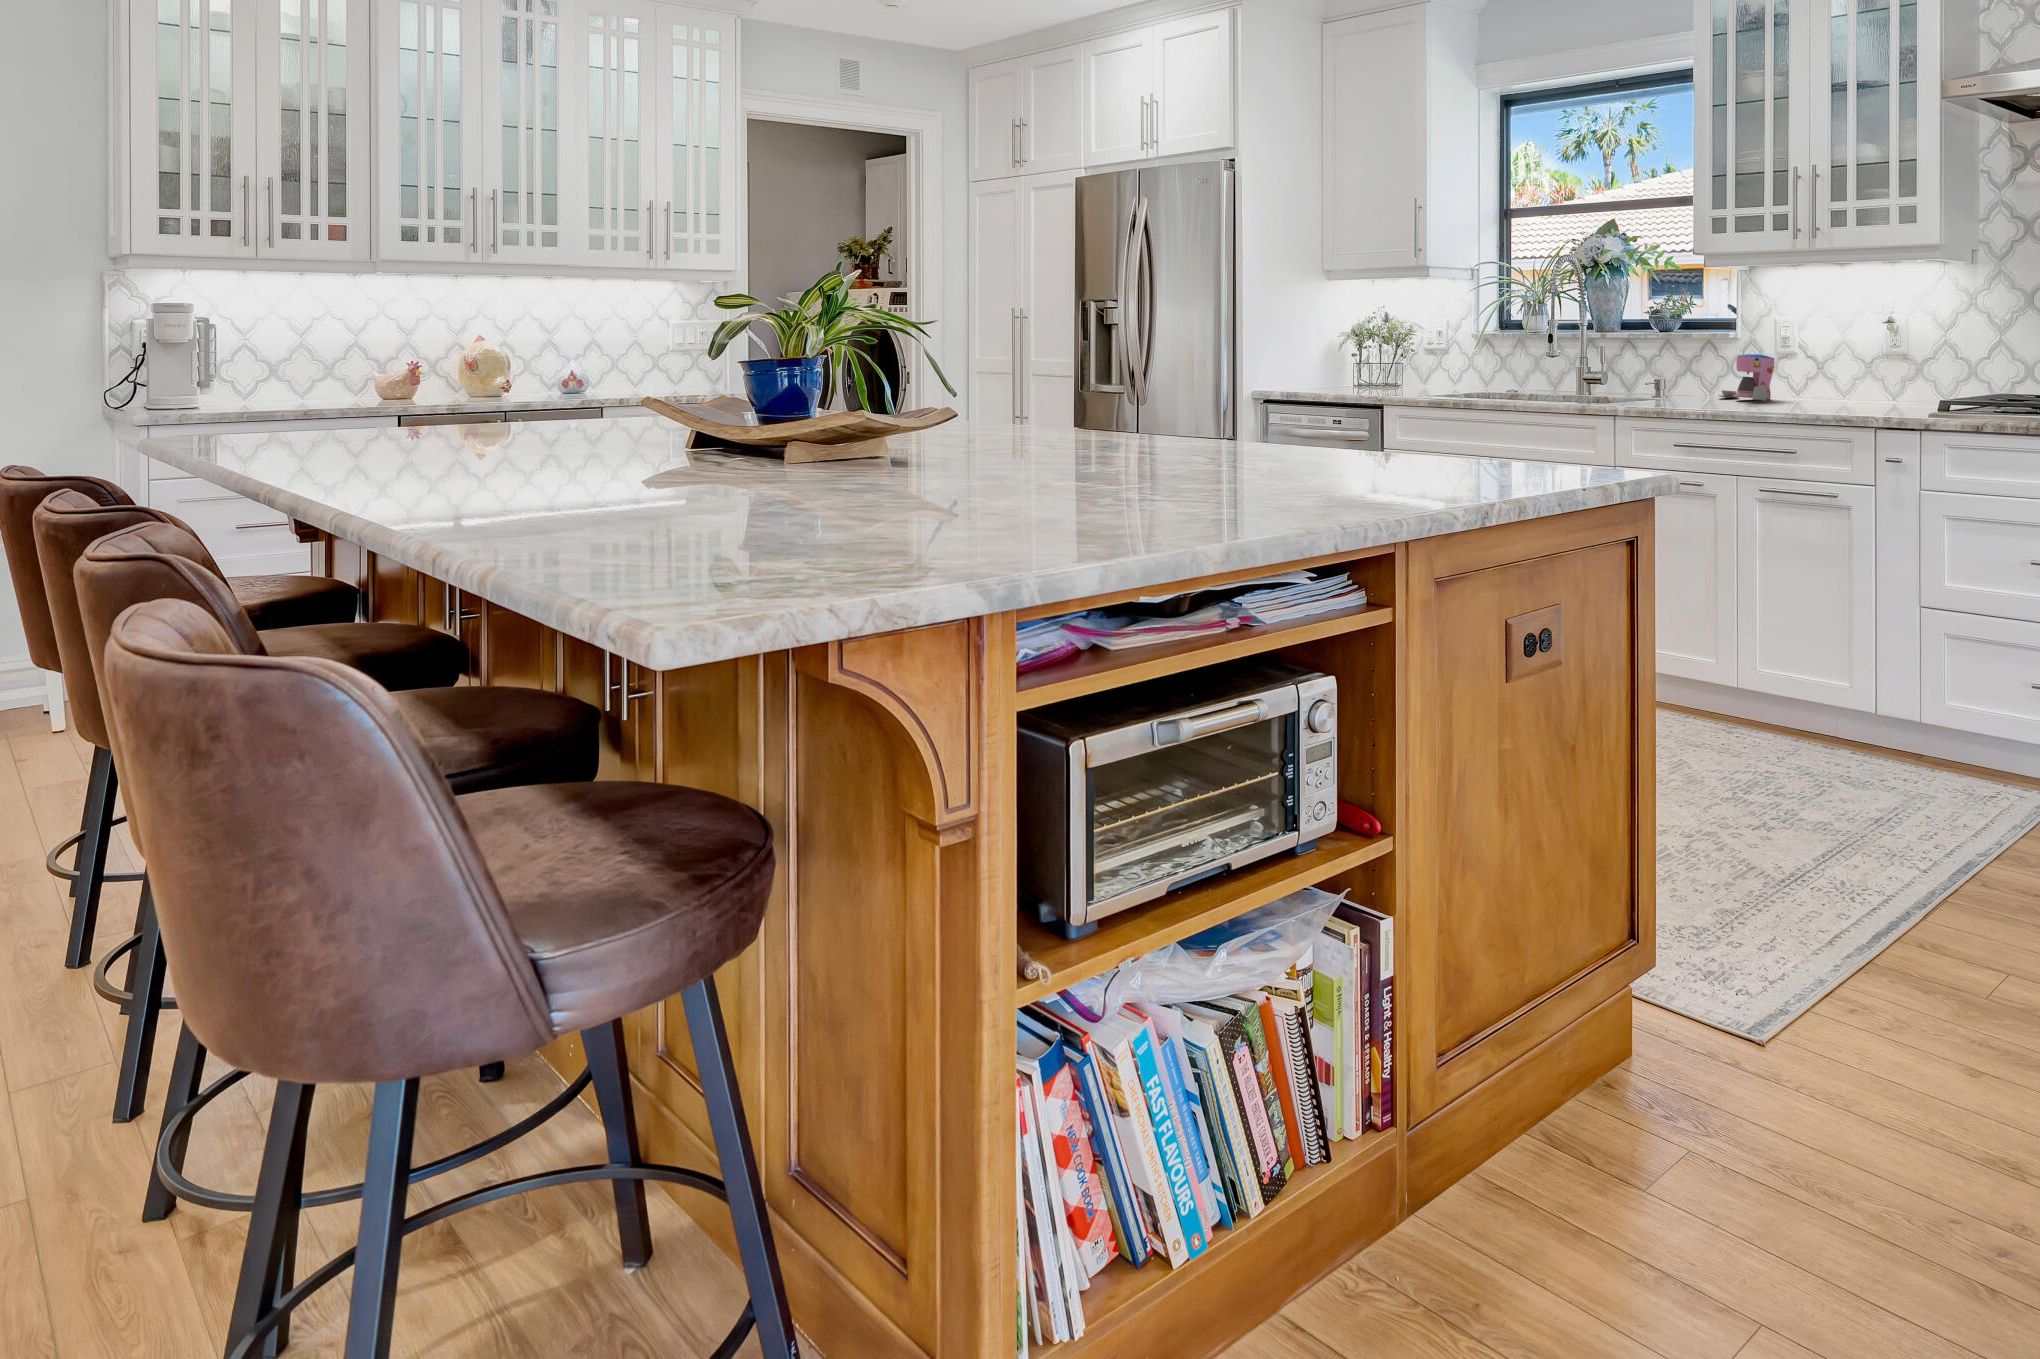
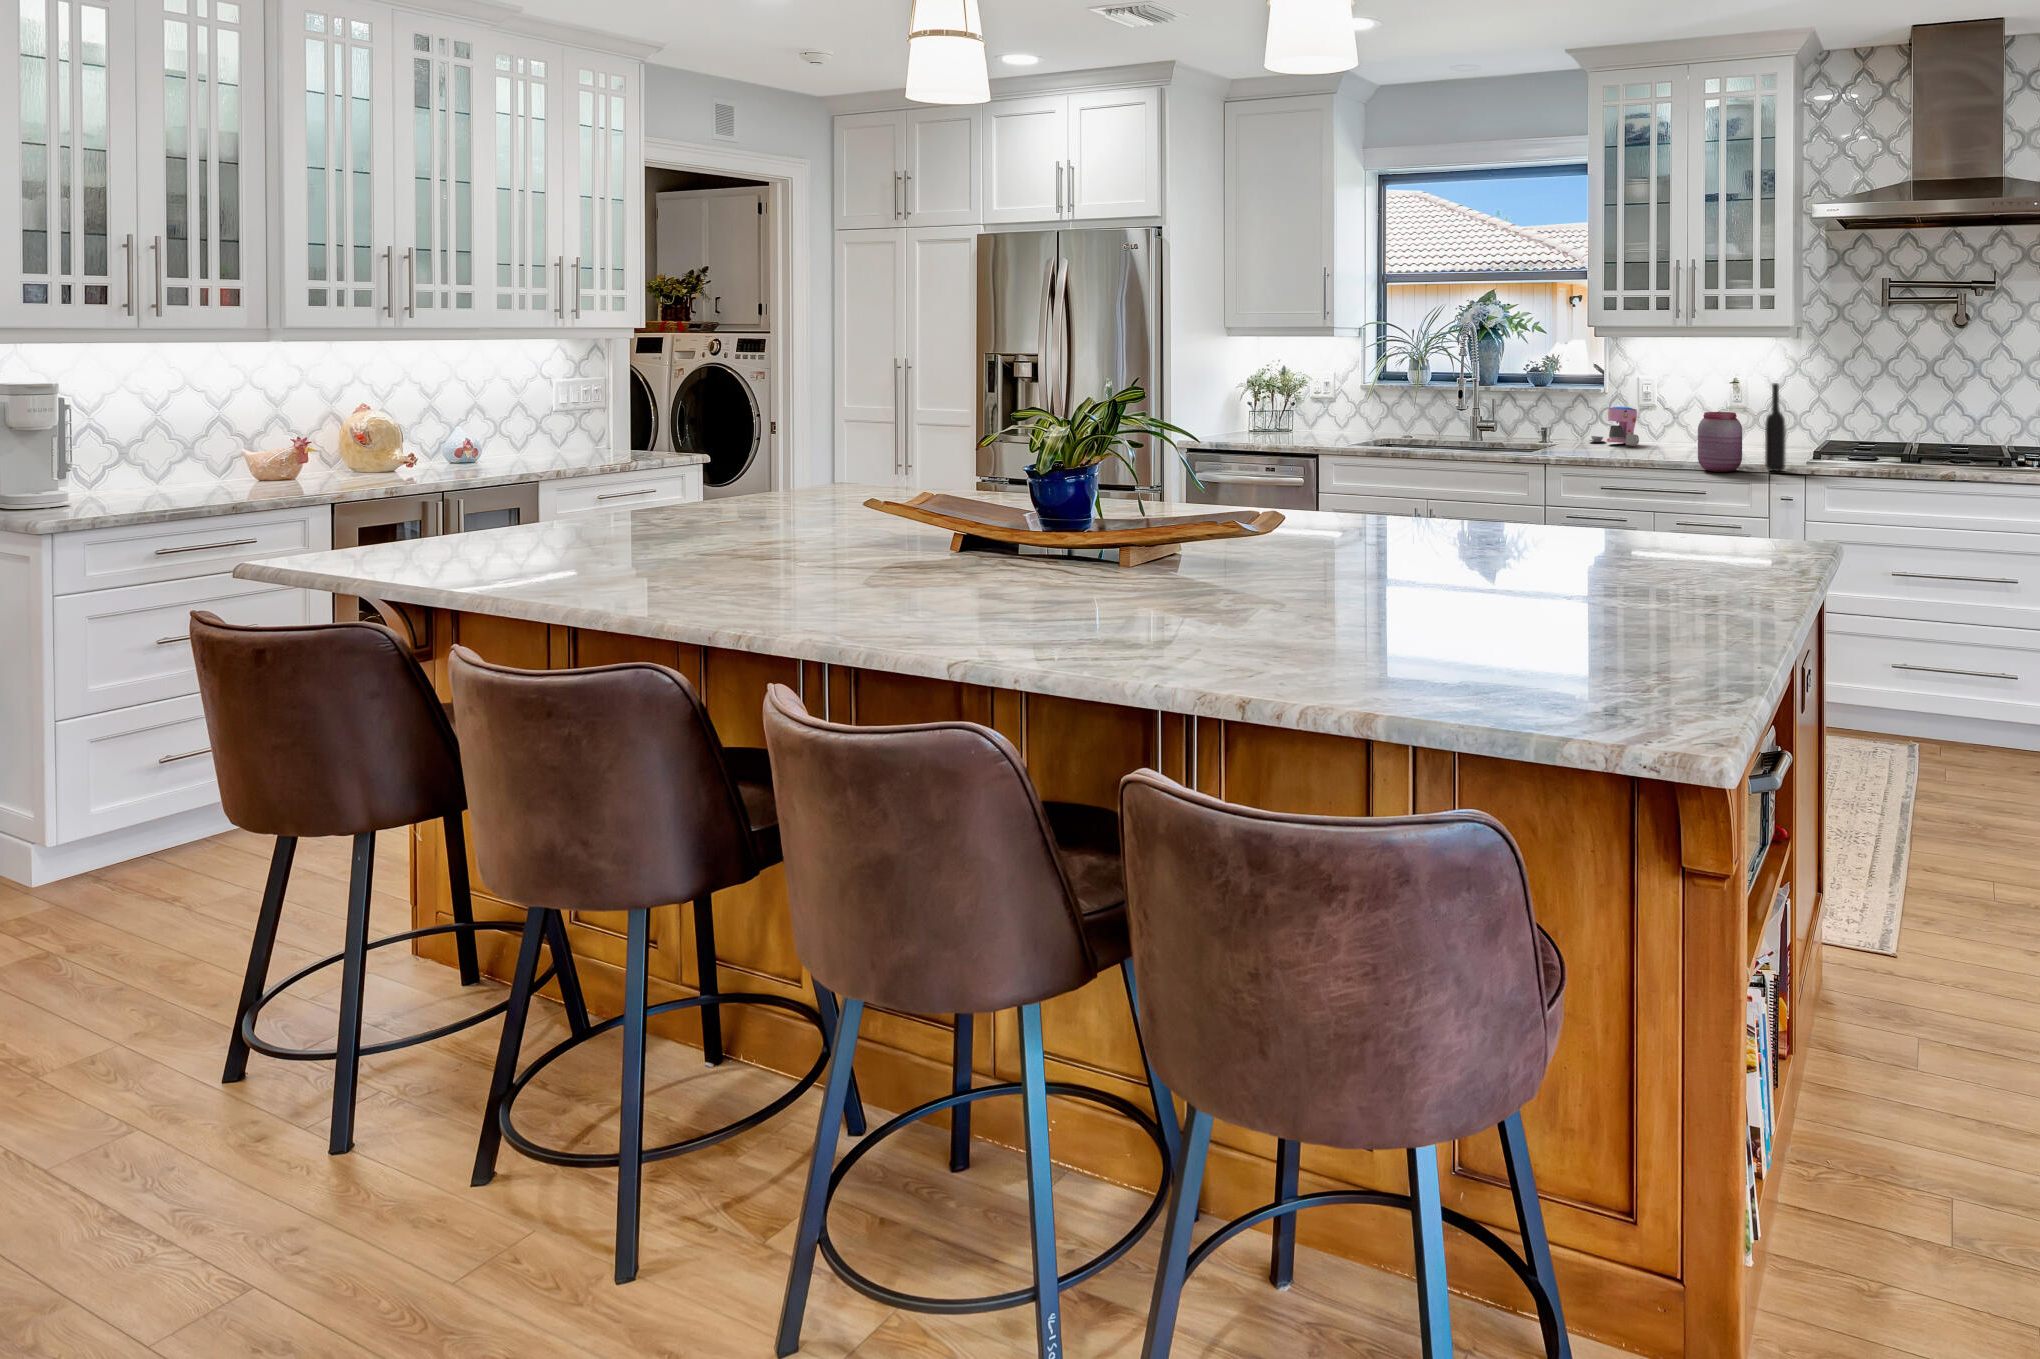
bottle: none [1872,312,1899,425] -> present [1765,383,1786,471]
jar: none [1786,351,1844,425] -> present [1698,412,1742,472]

